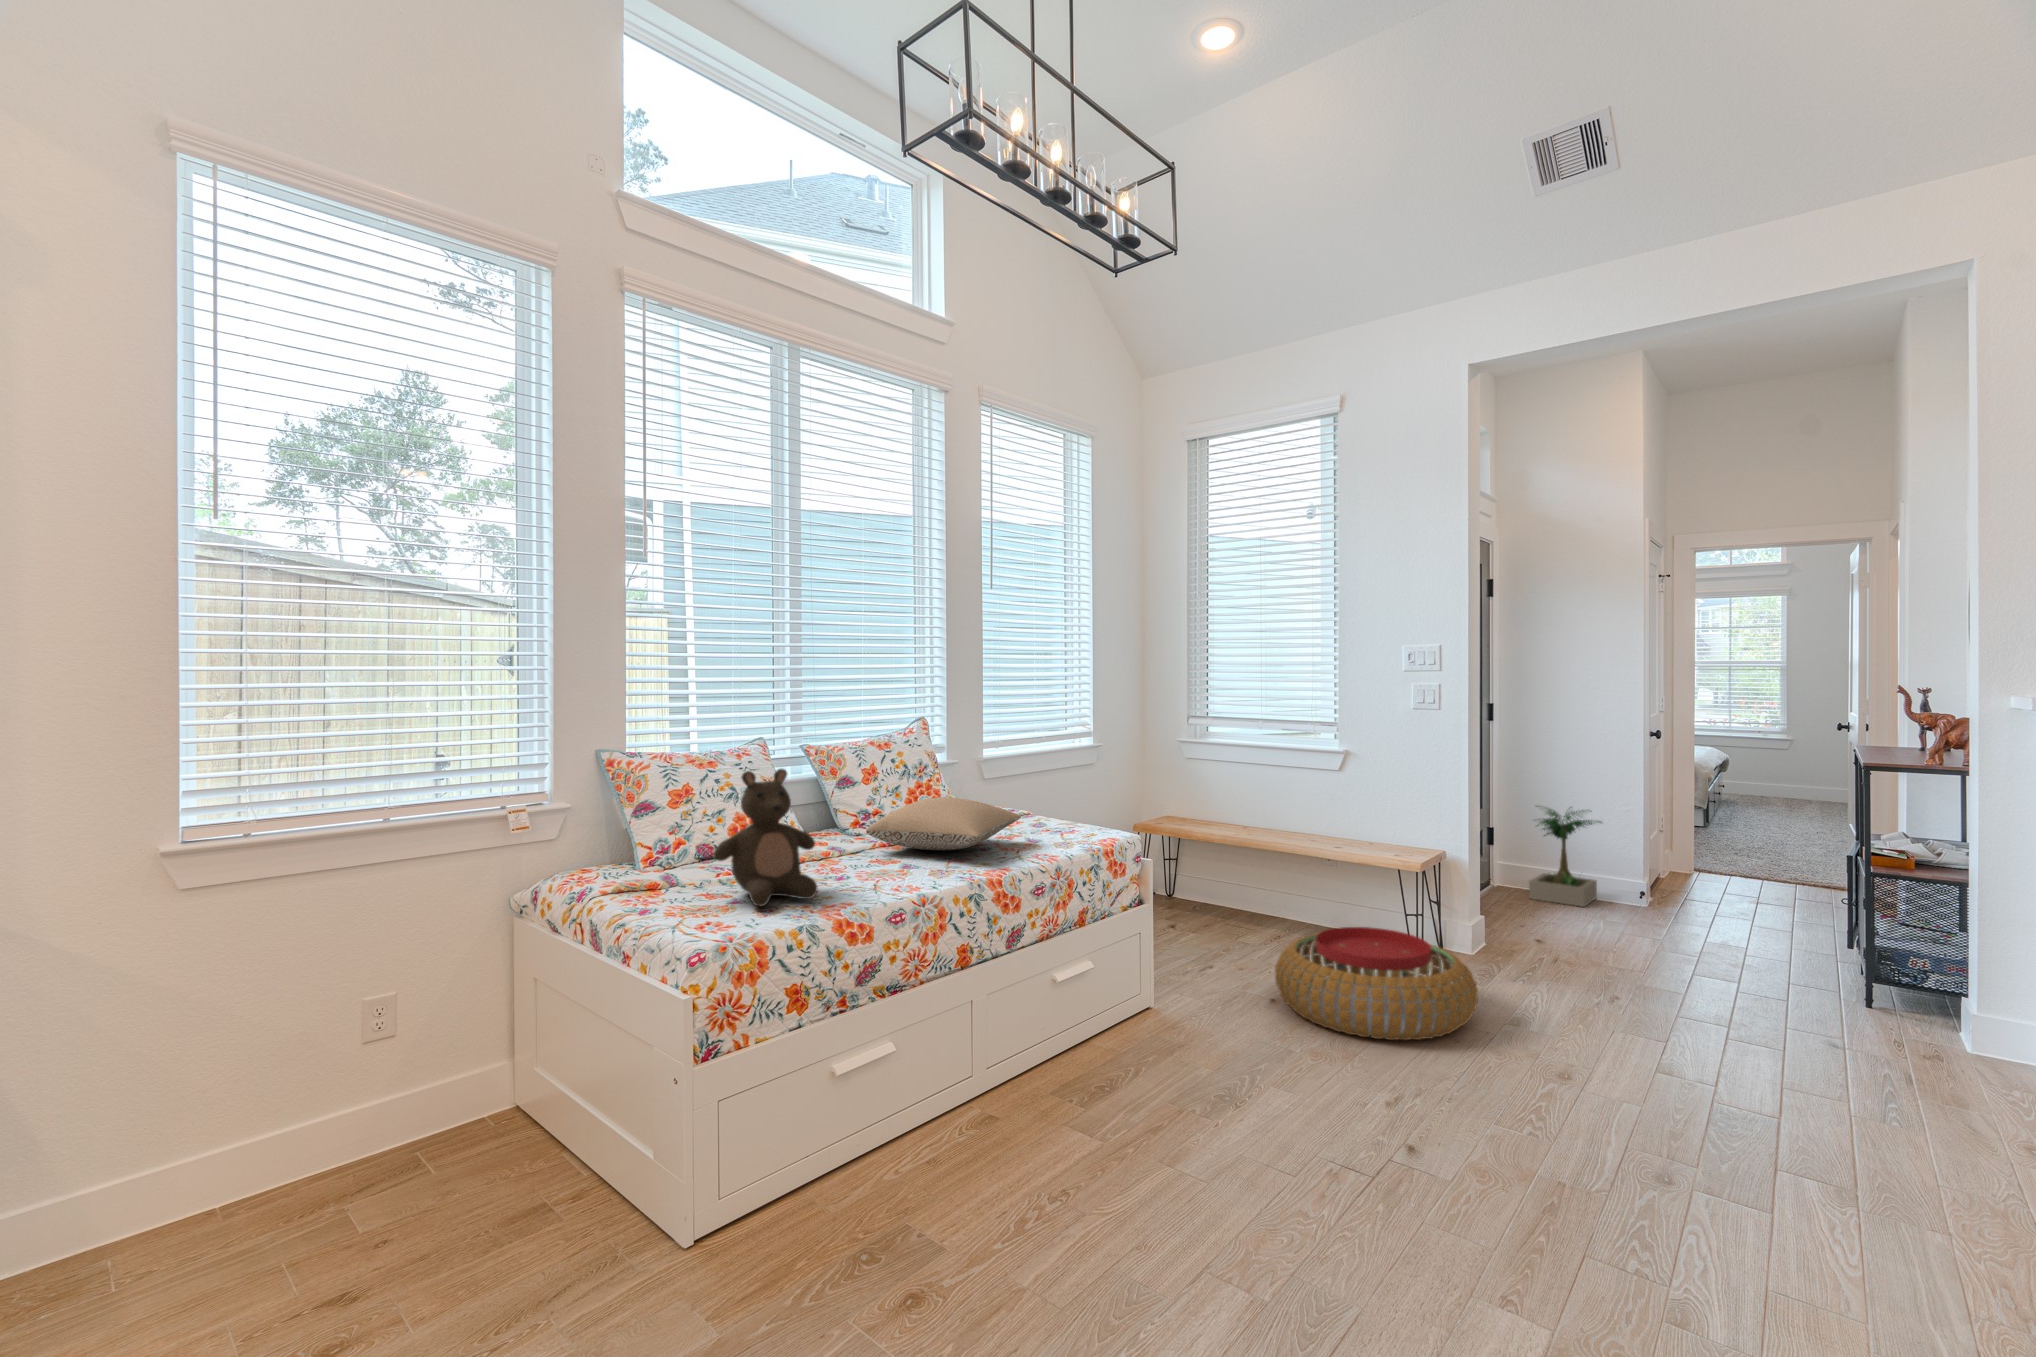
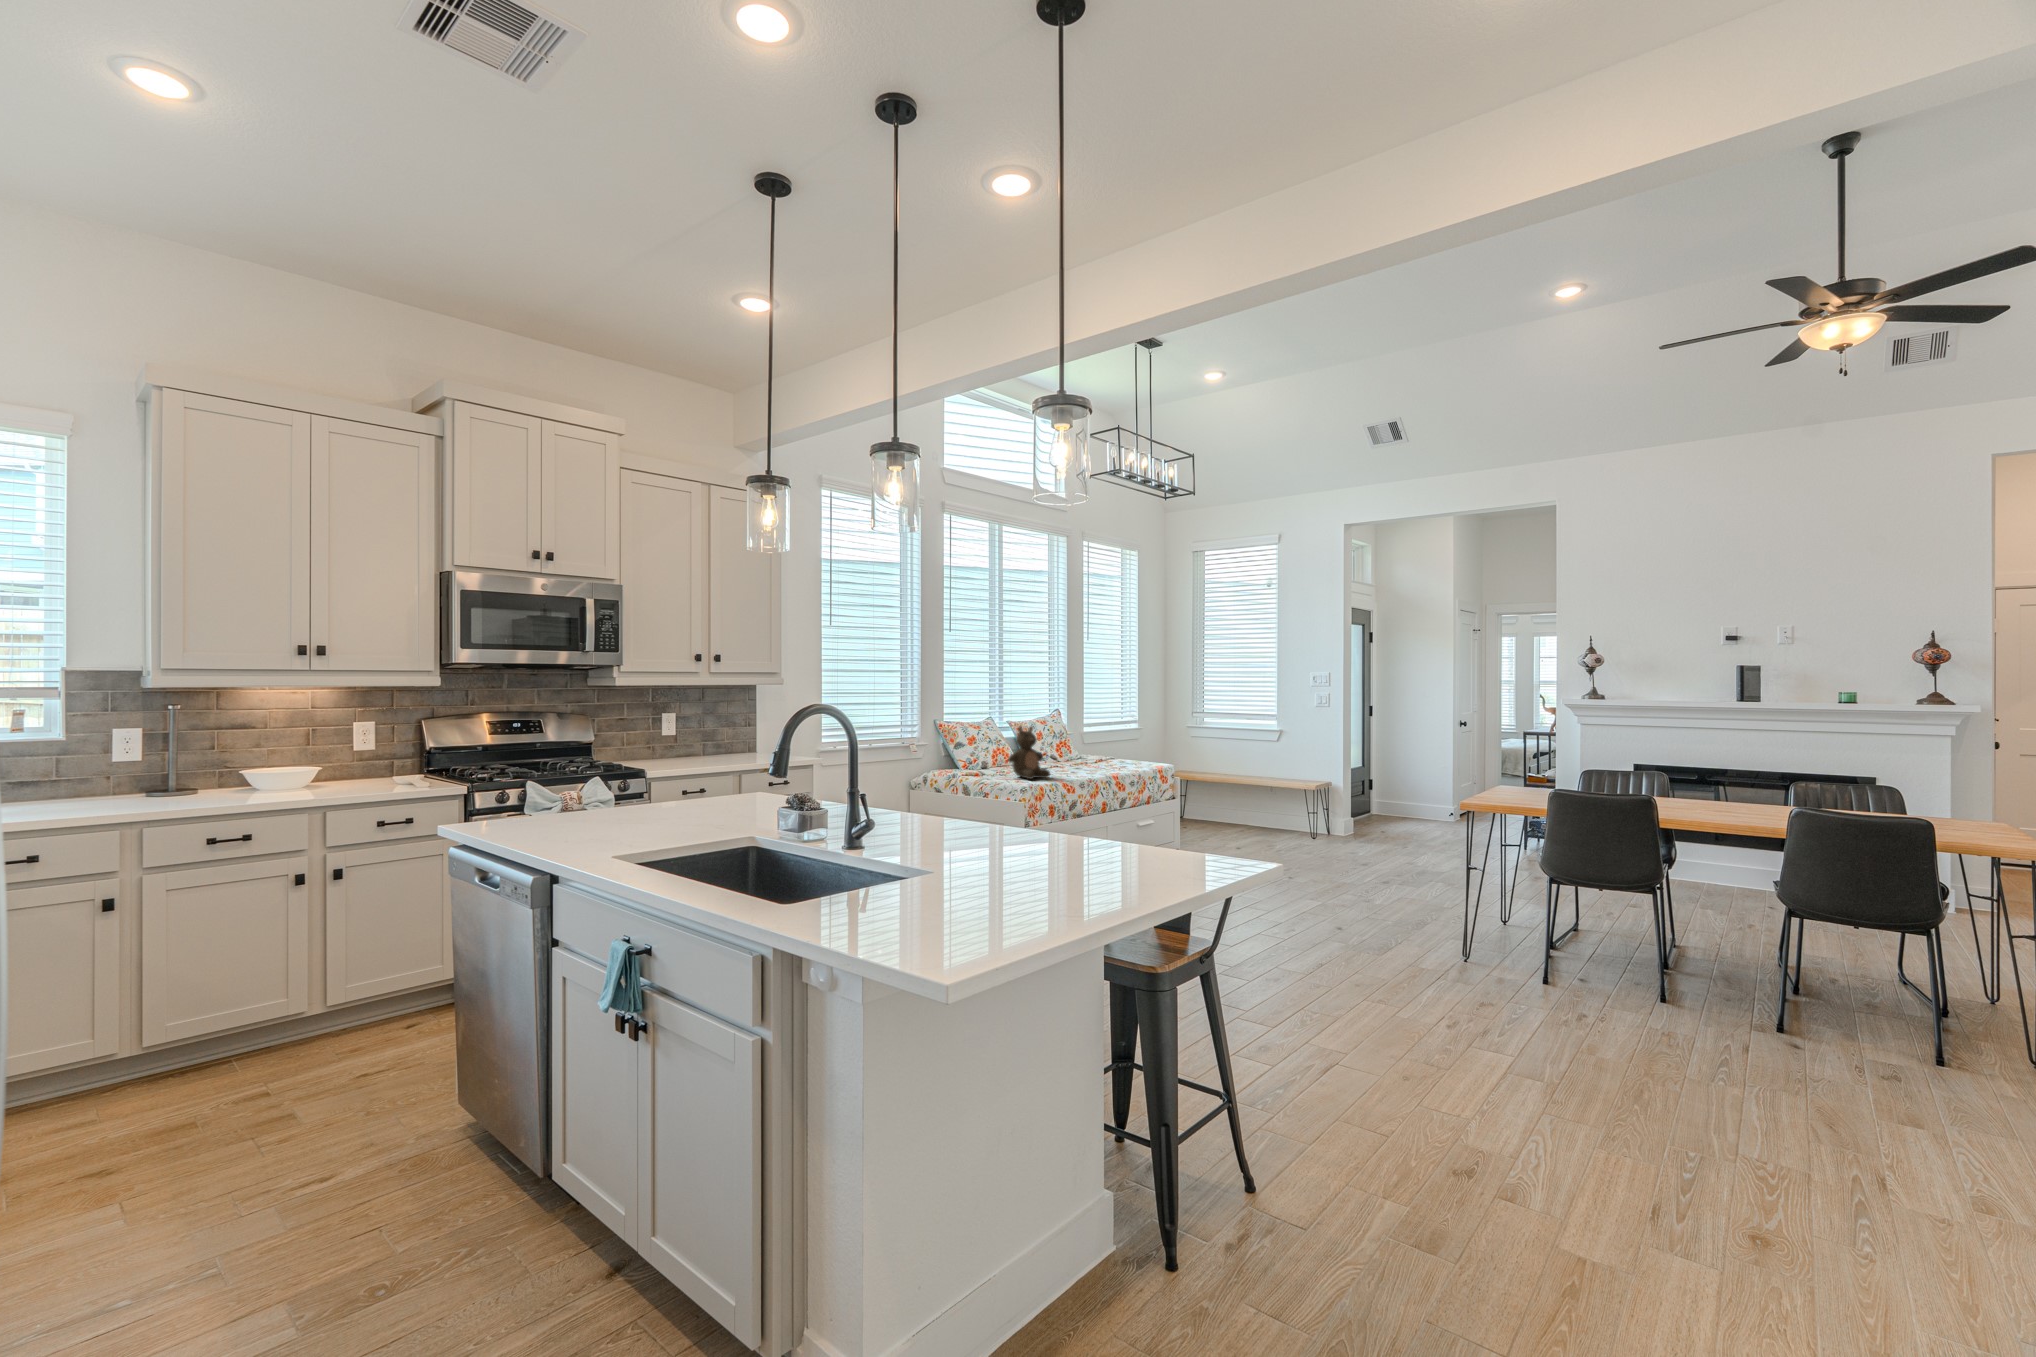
pillow: present [866,797,1021,850] -> none [1051,745,1118,768]
potted plant: present [1529,806,1601,907] -> none [1390,764,1433,821]
pouf: present [1275,927,1478,1040] -> none [1239,813,1333,856]

